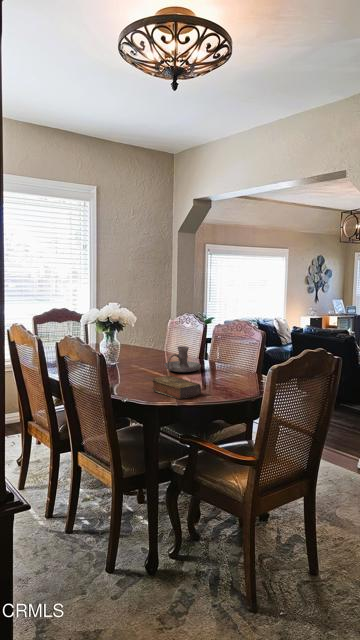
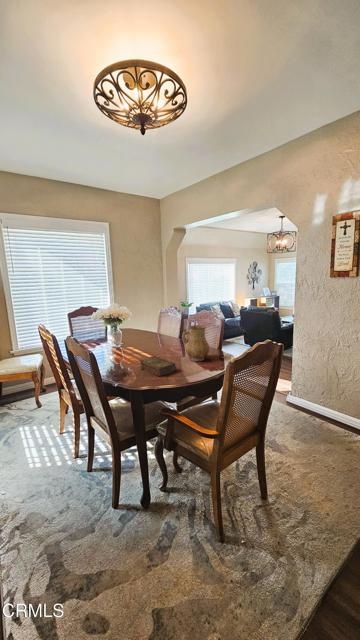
ceramic pitcher: none [209,338,246,386] -> present [182,325,210,361]
candle holder: present [165,346,201,372] -> none [153,331,179,349]

